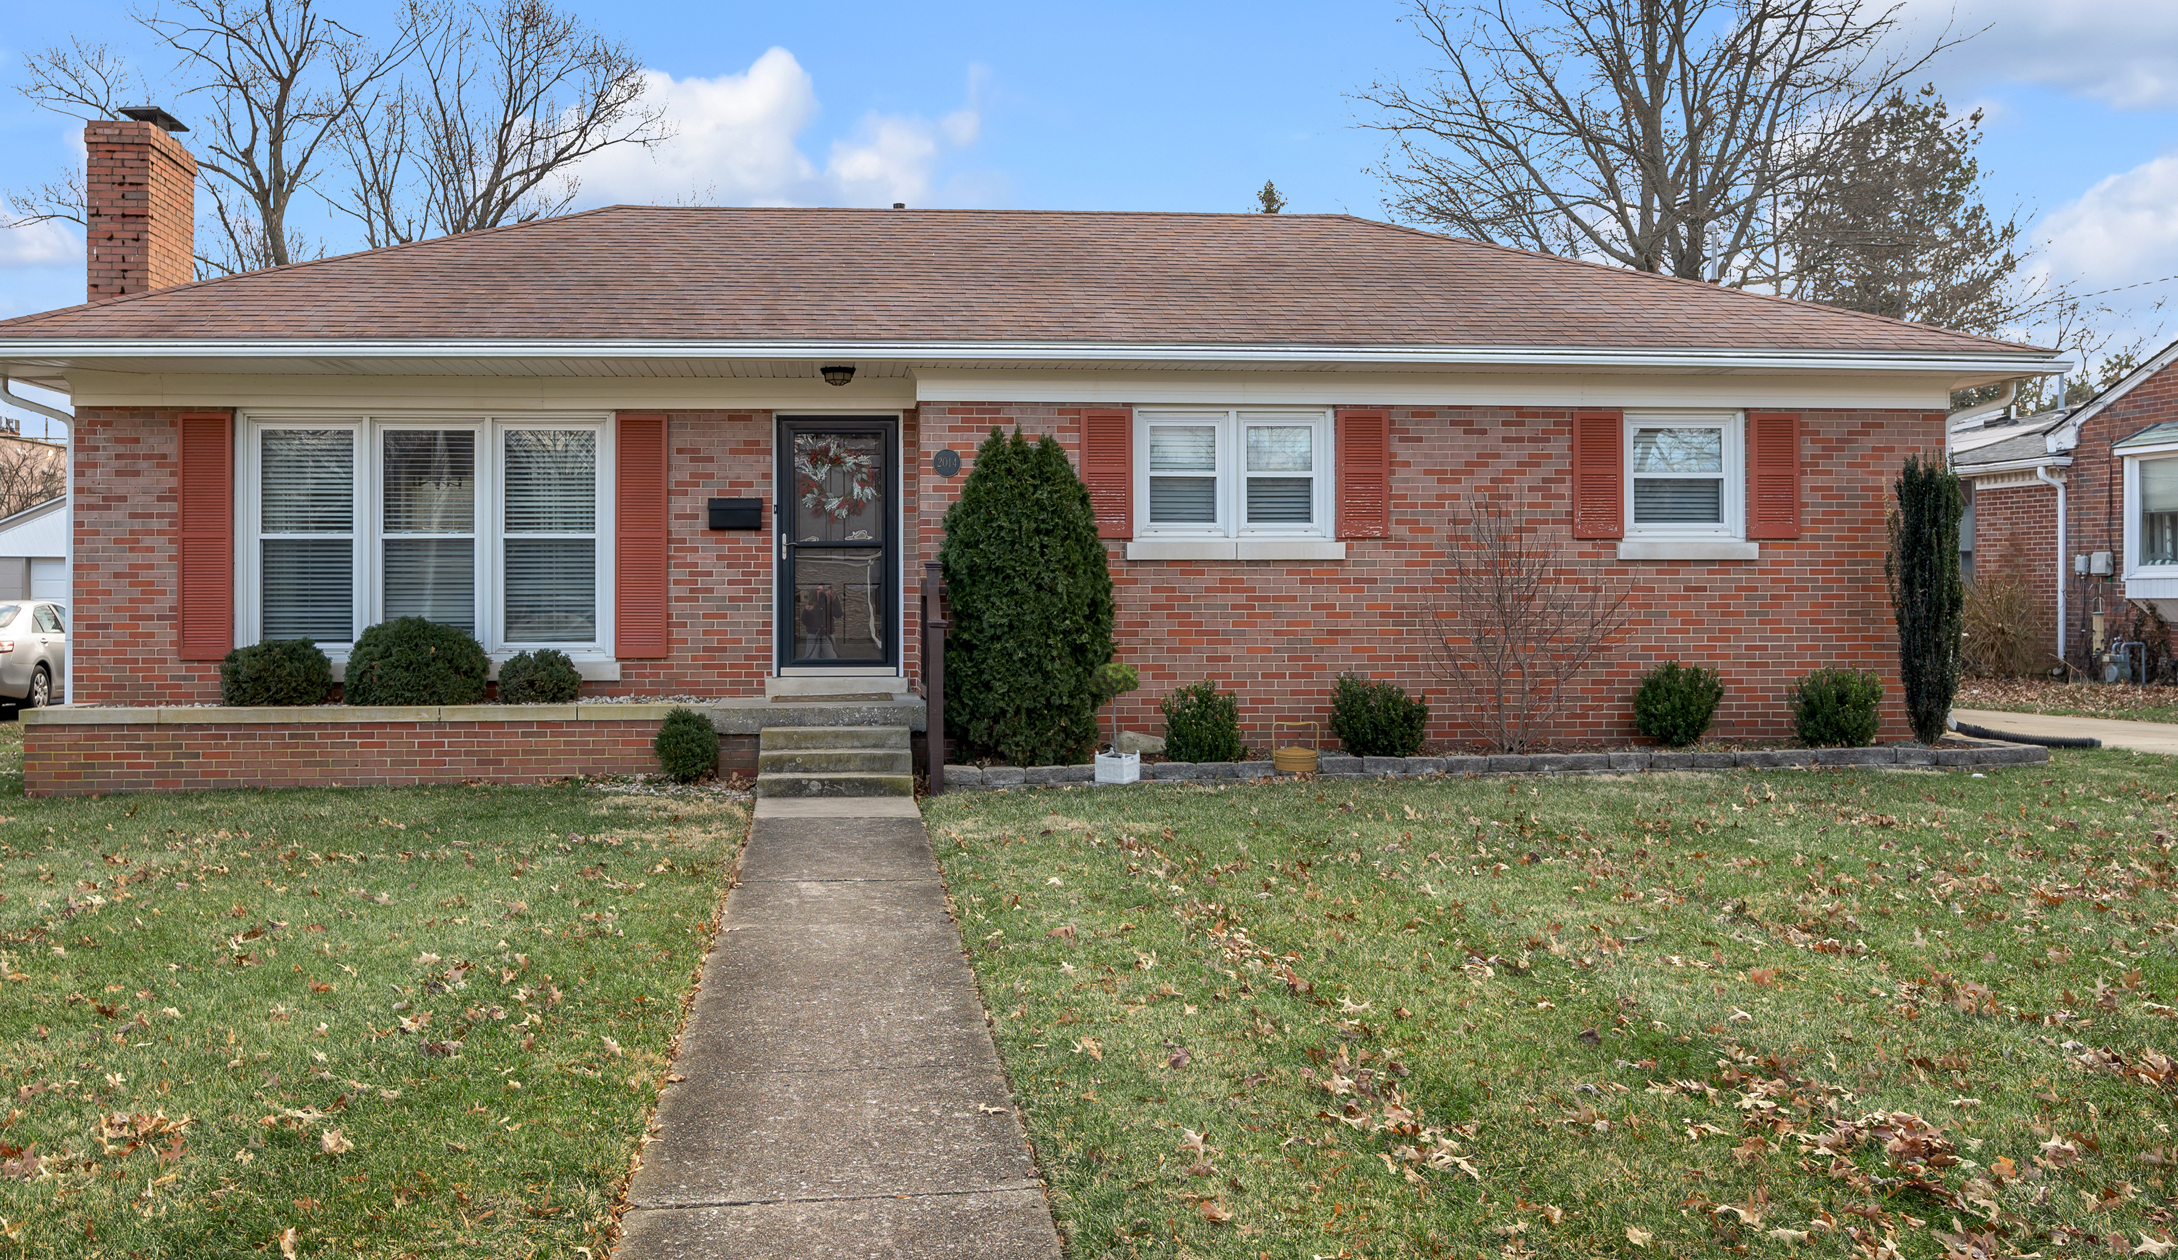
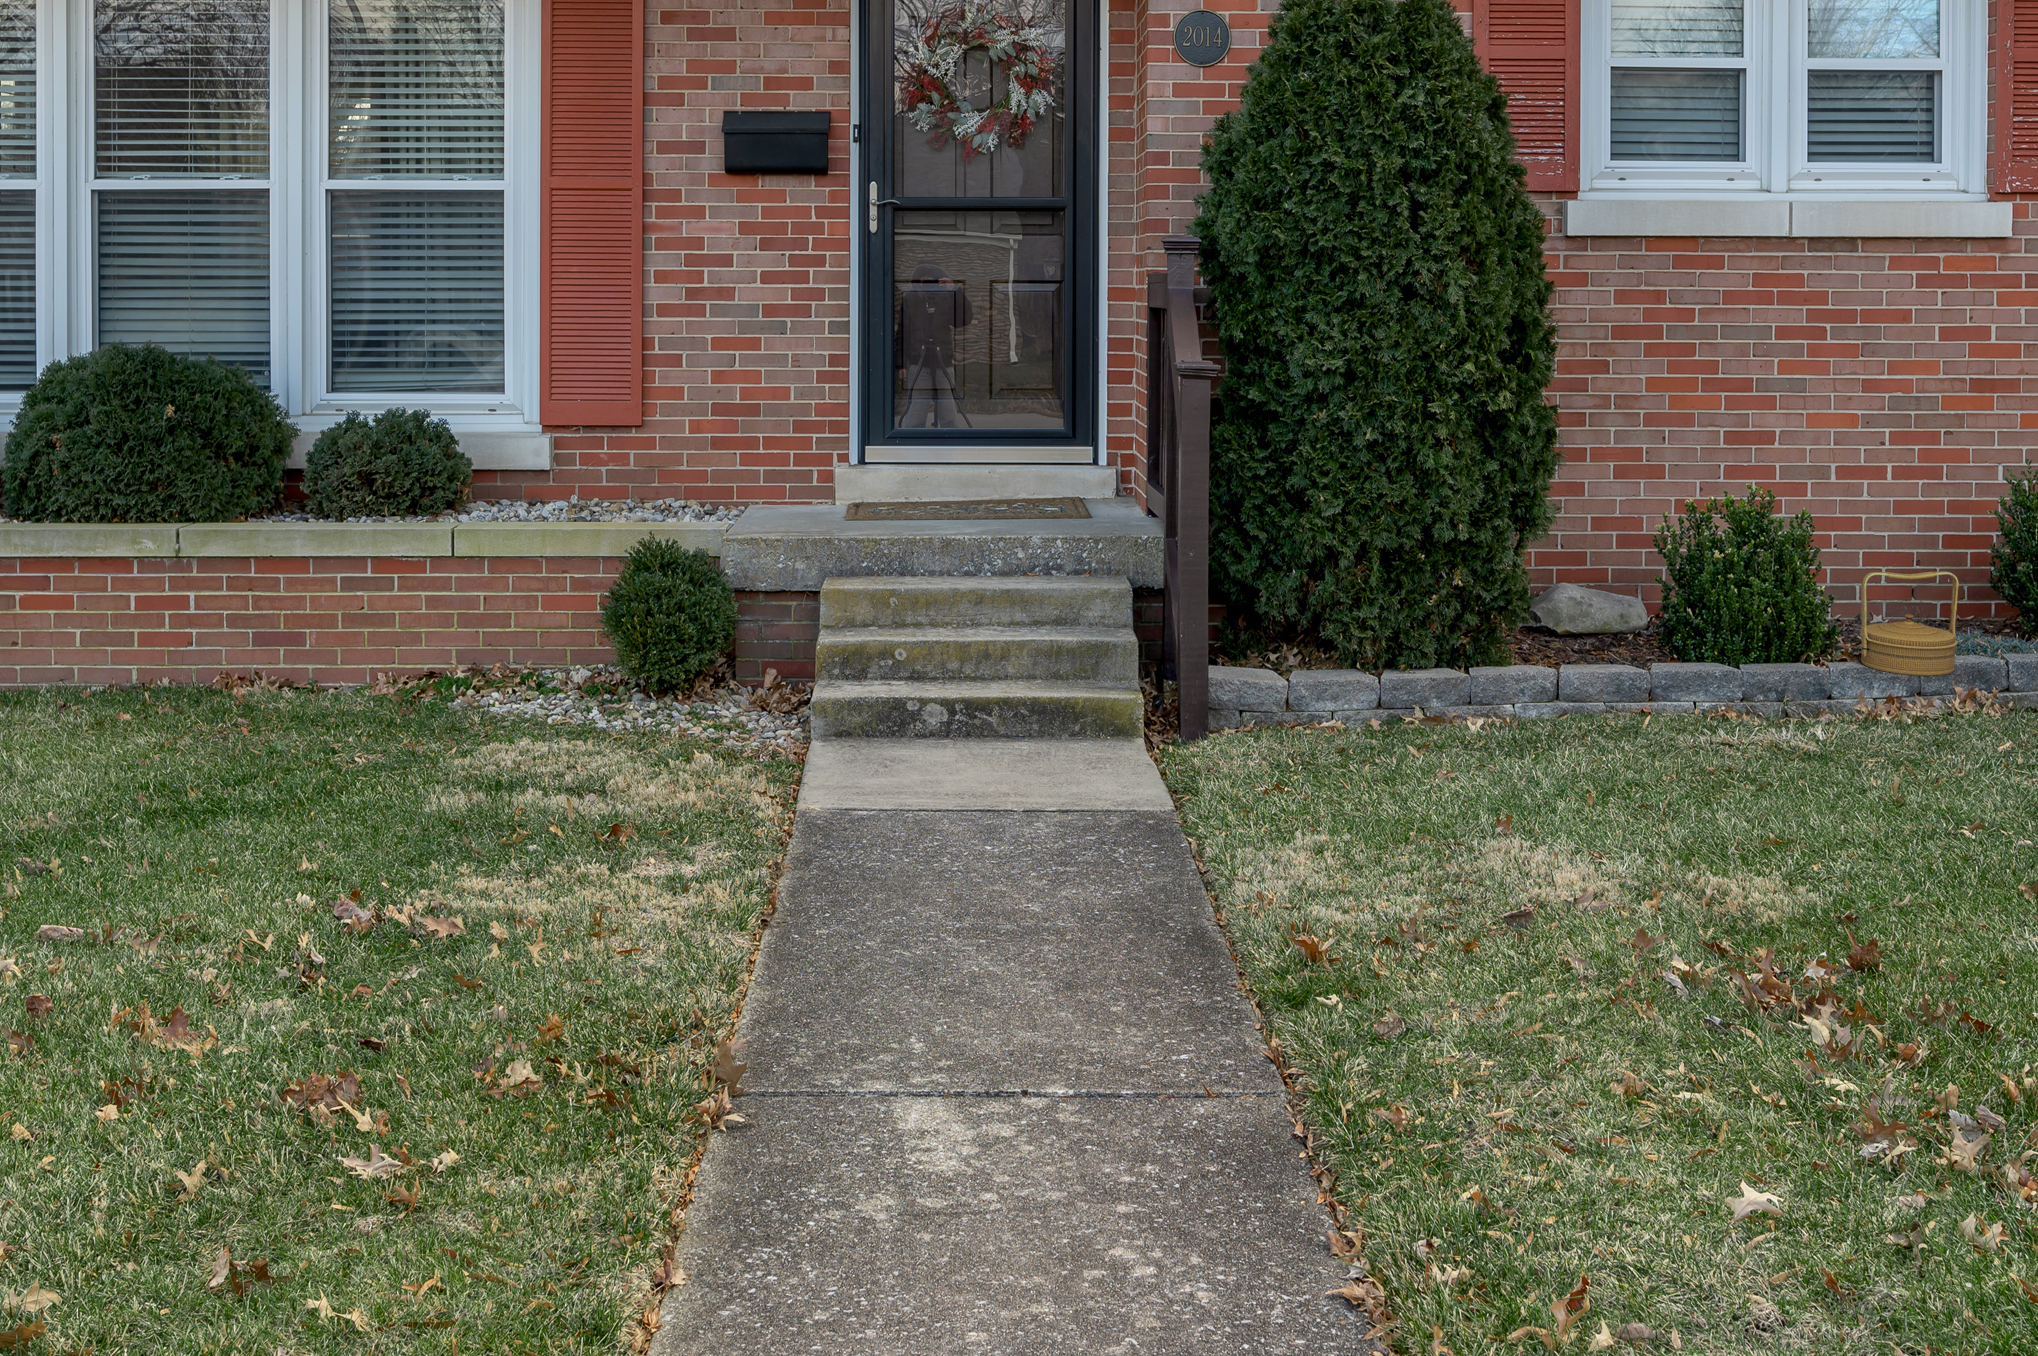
potted tree: present [1088,661,1140,784] -> none [1510,451,1622,710]

